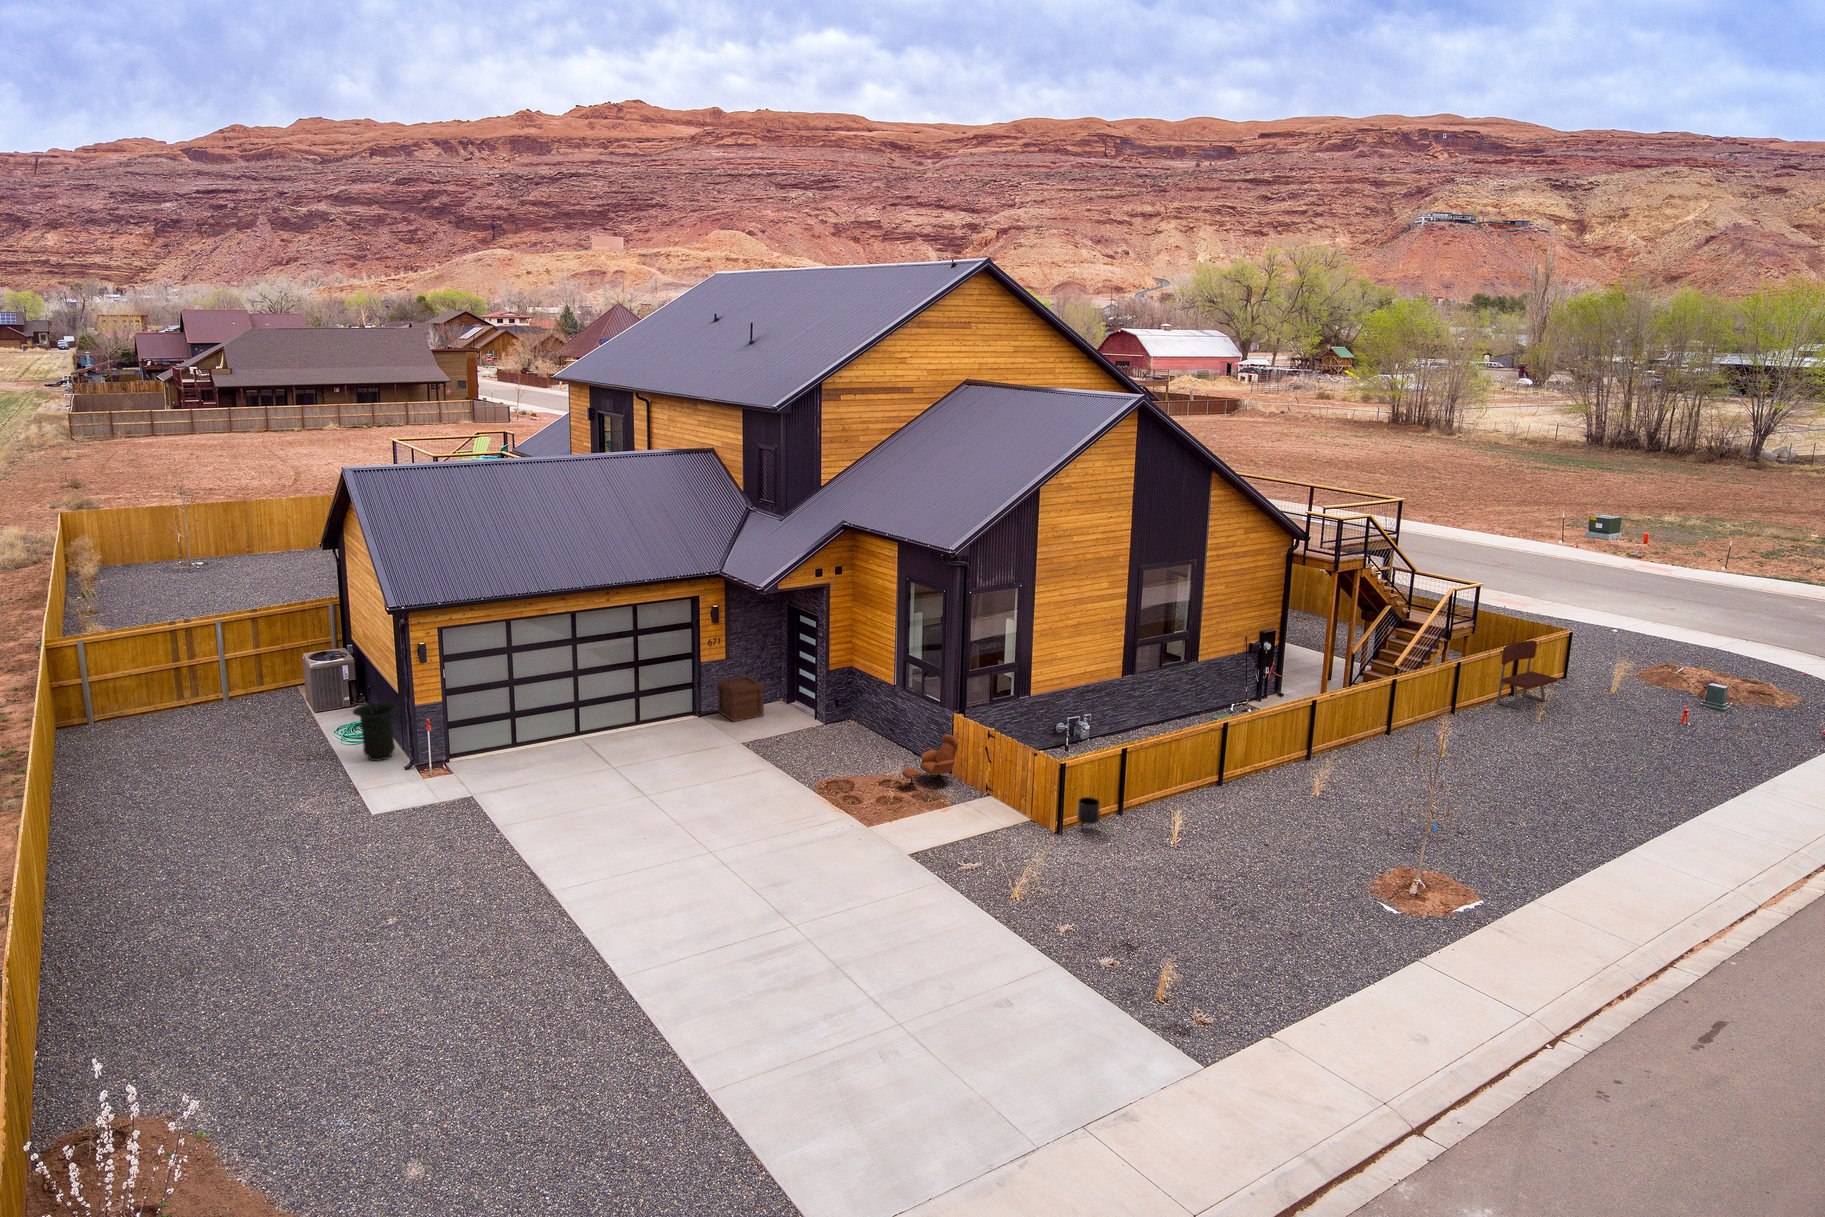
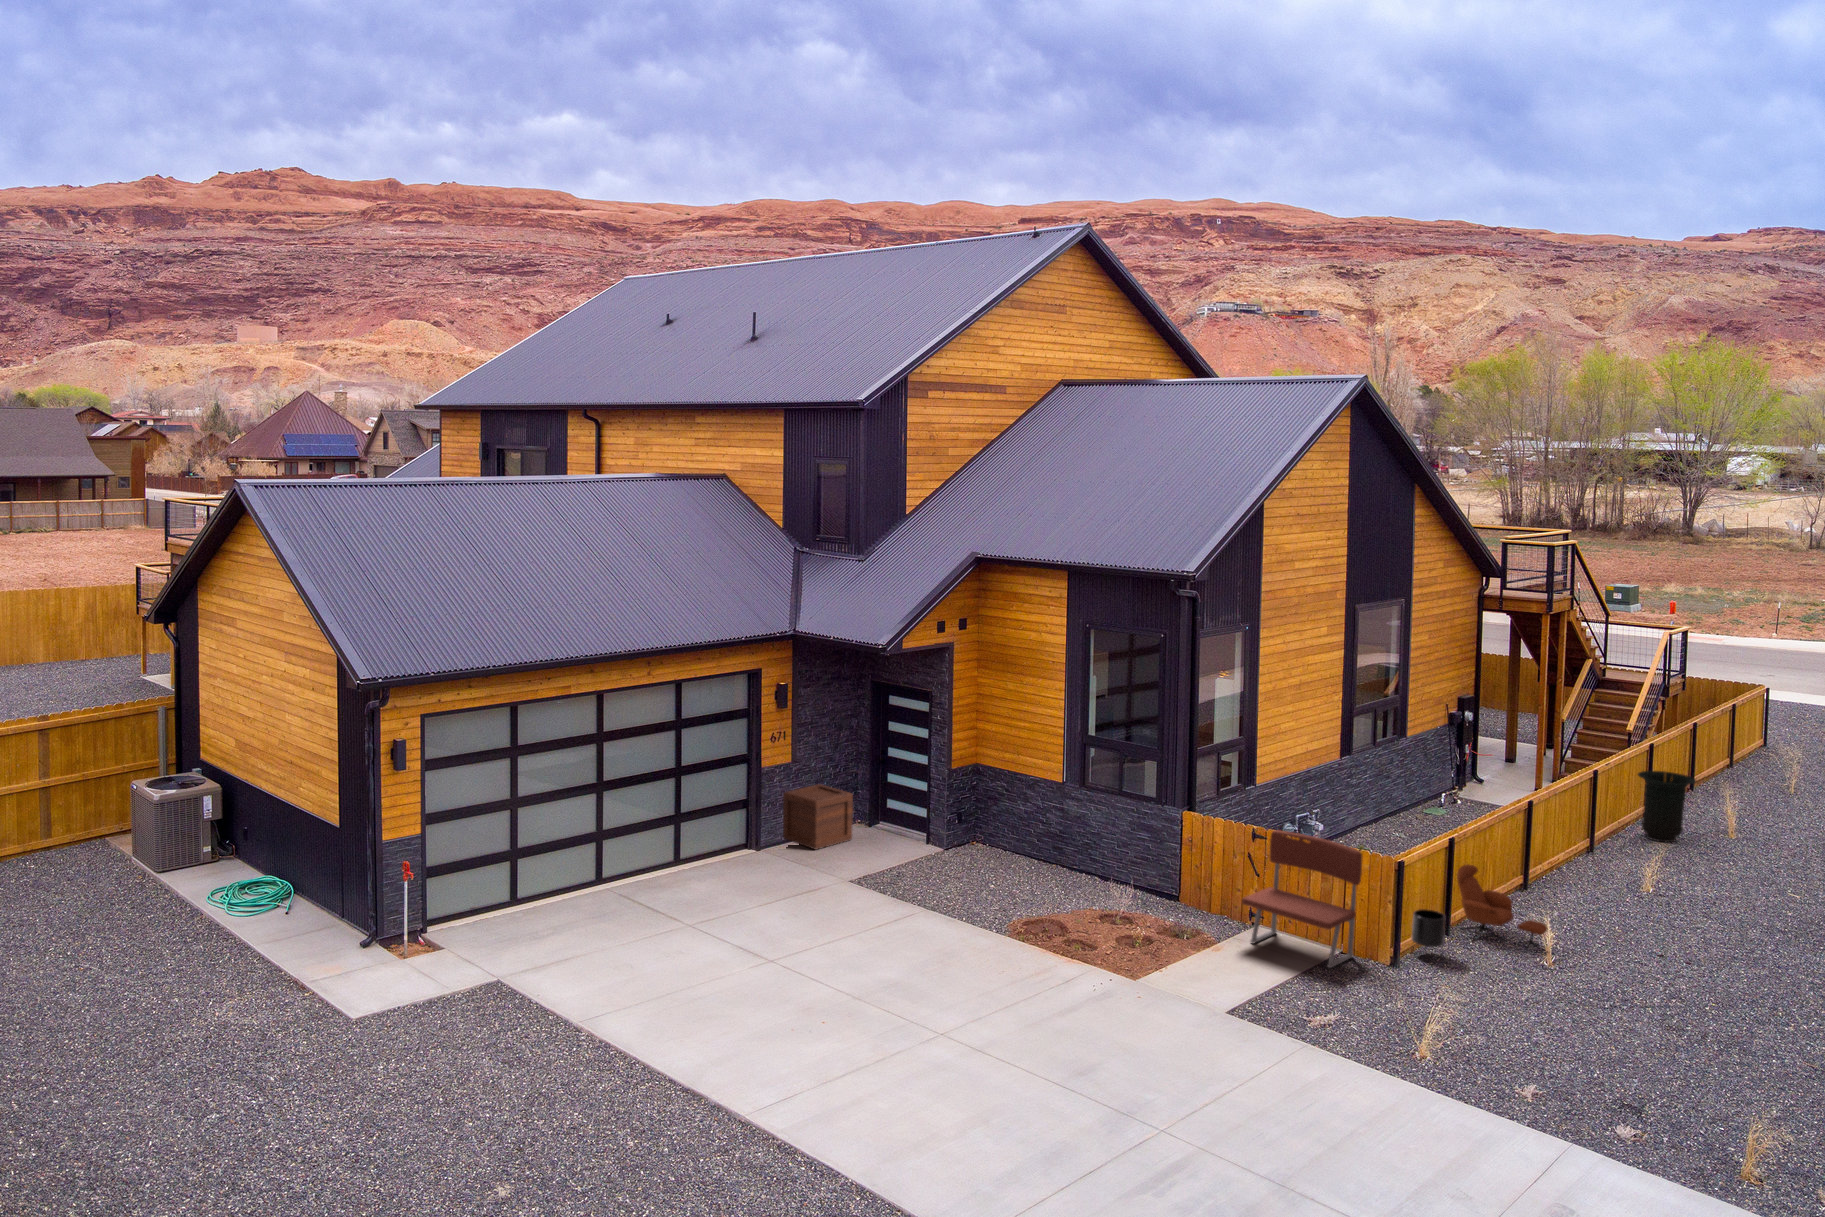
bench: present [1496,641,1557,709] -> present [1242,830,1363,968]
trash can: present [353,703,398,761] -> present [1638,771,1696,842]
lounge chair: present [902,735,958,791] -> present [1457,864,1548,949]

